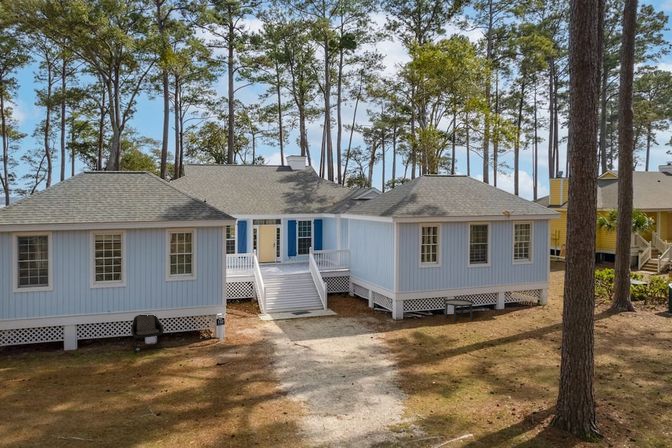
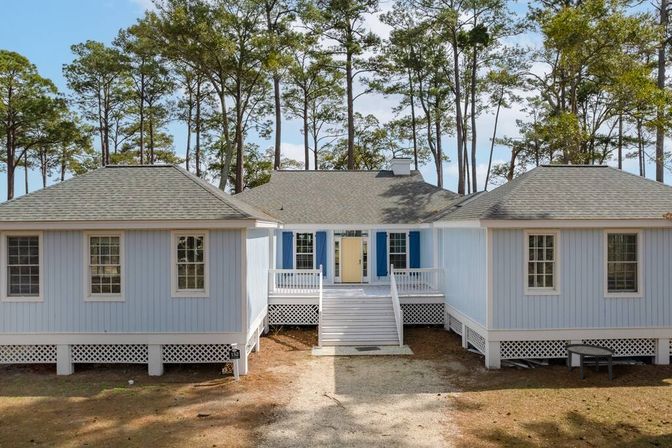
lounge chair: present [131,315,164,352] -> none [131,338,171,386]

